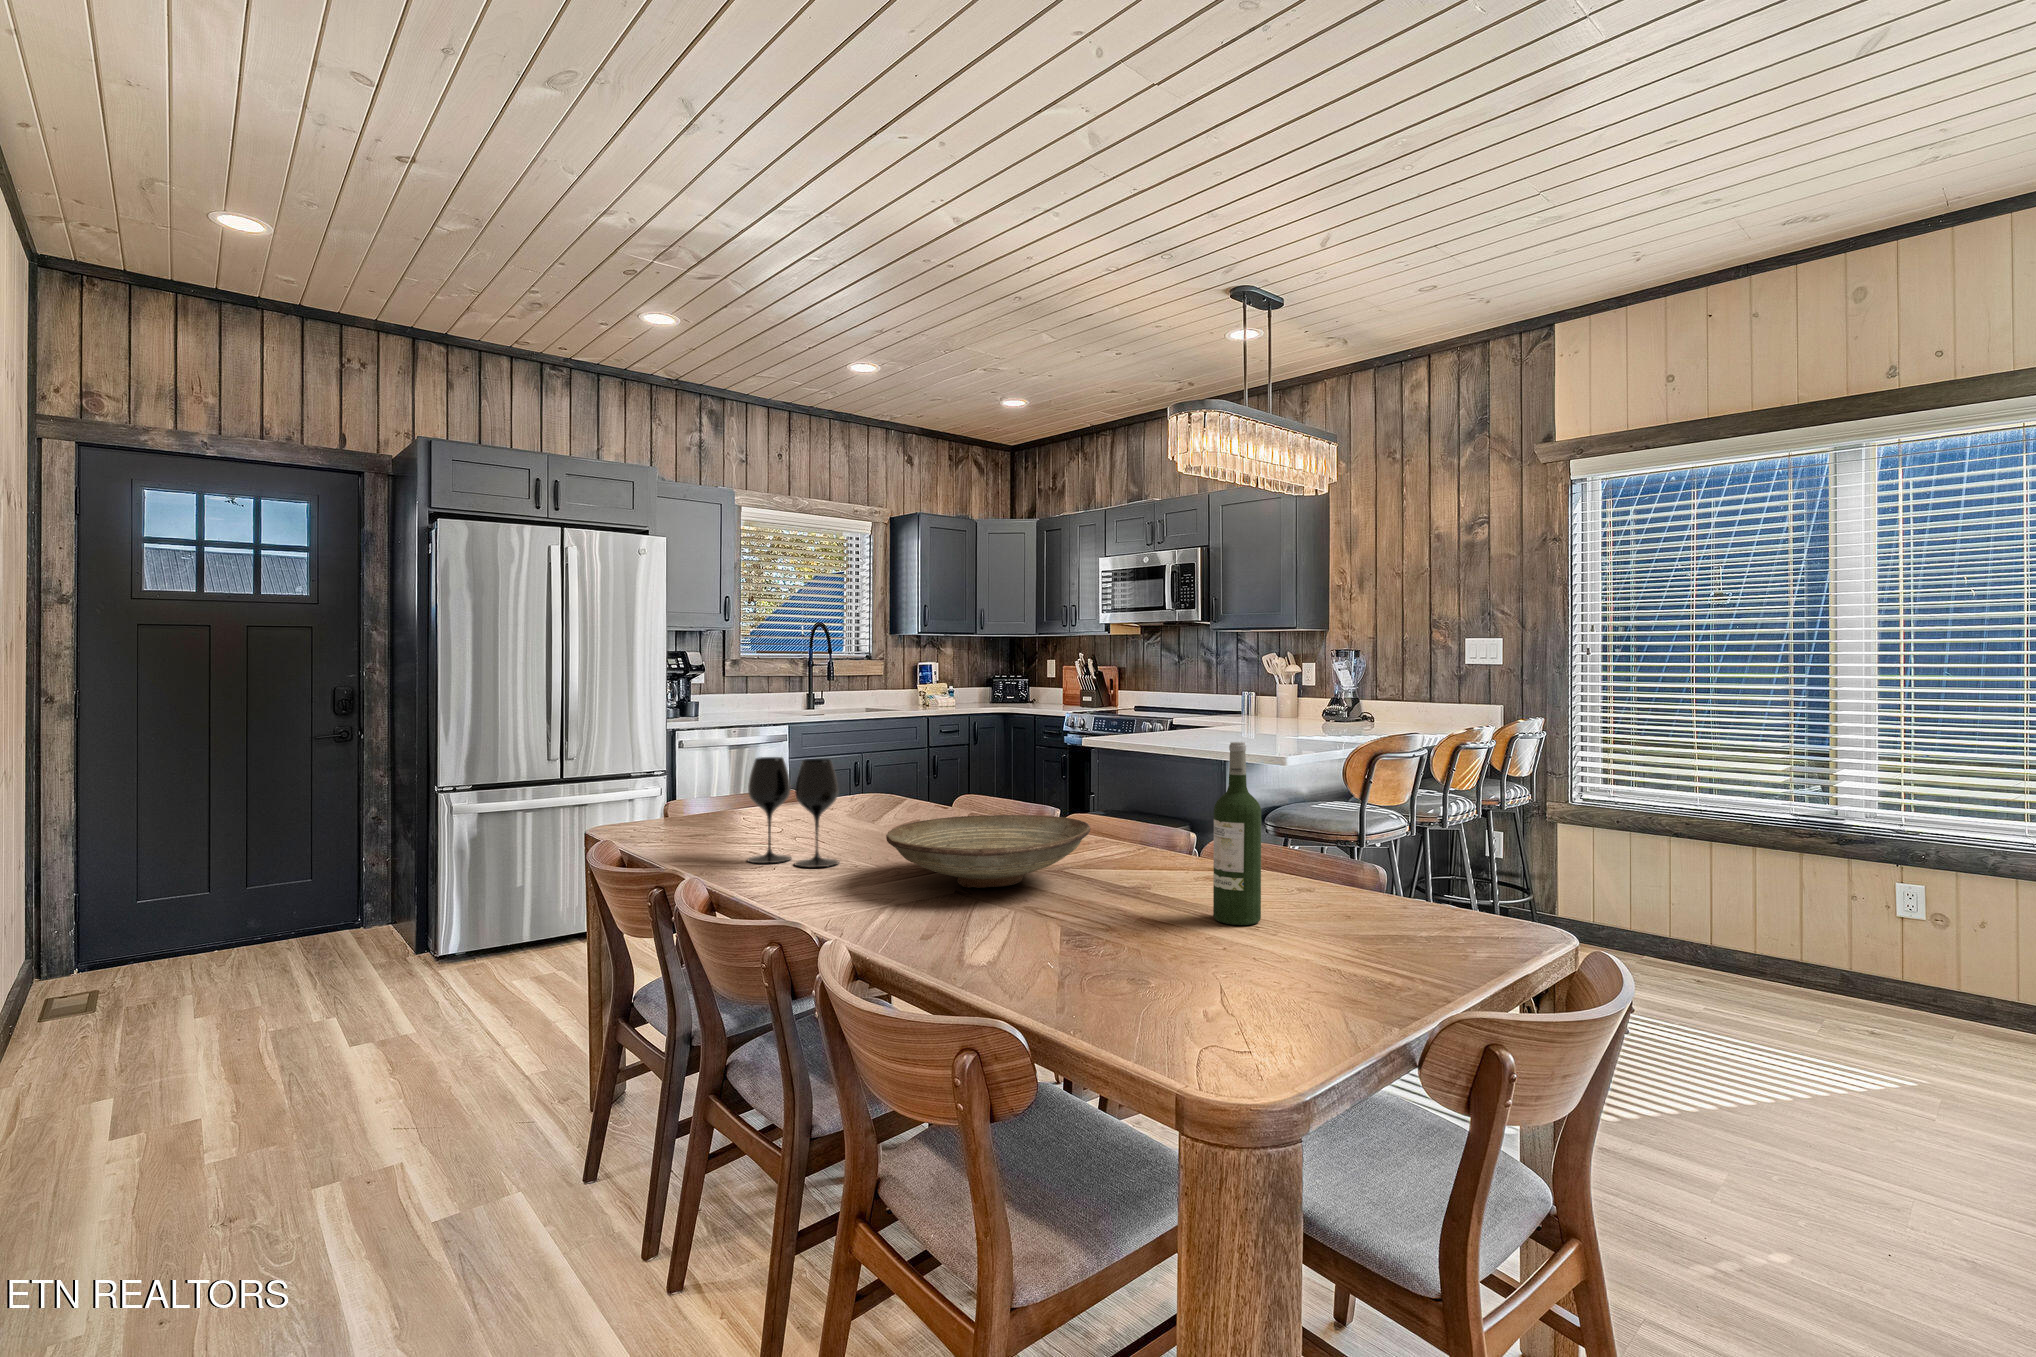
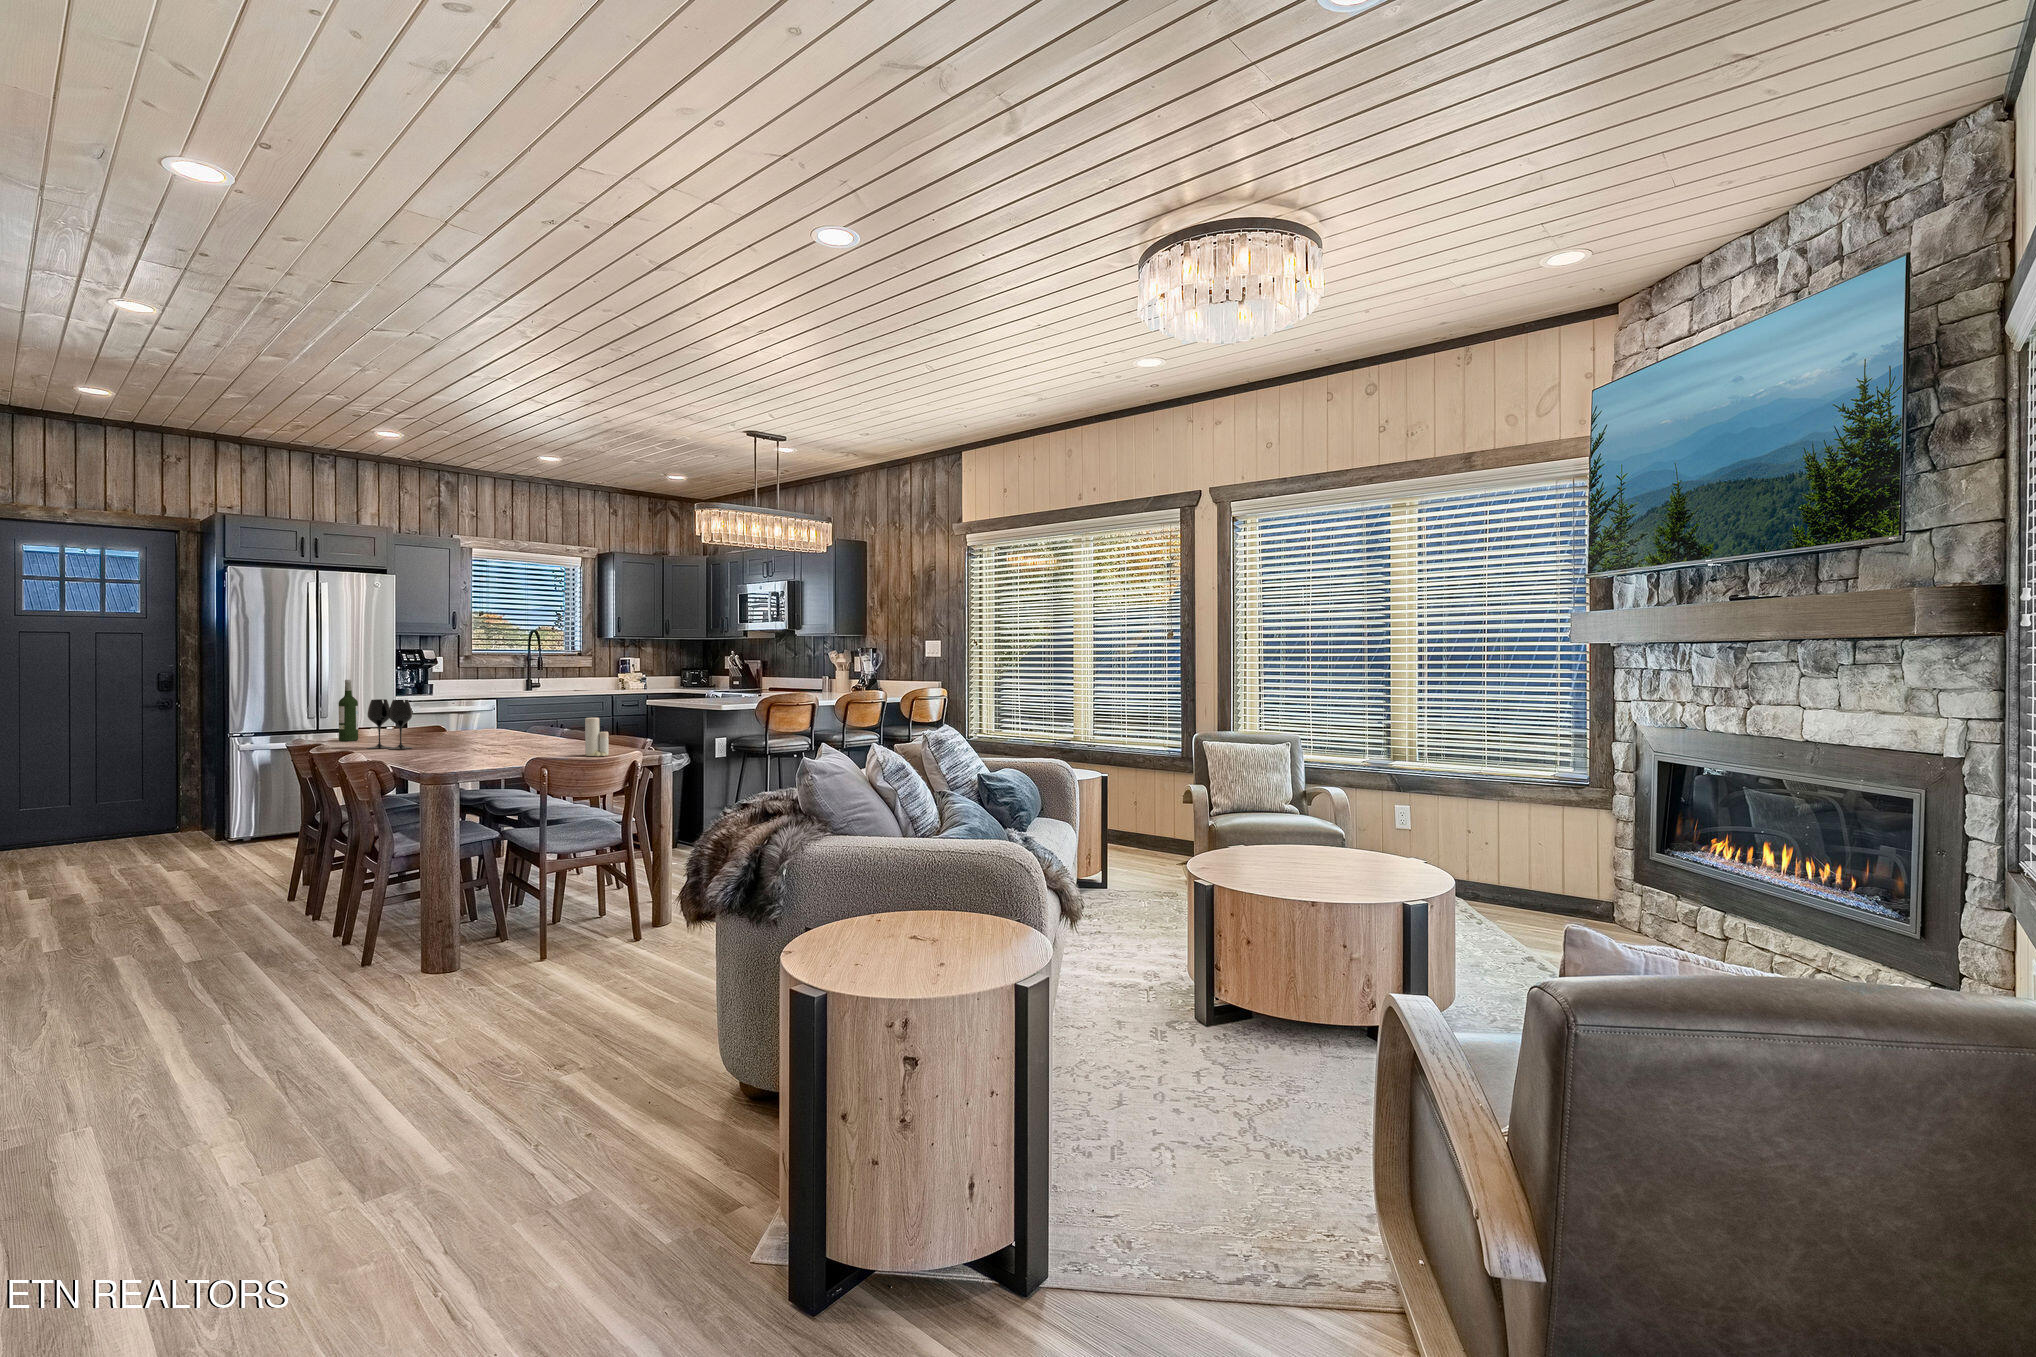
wine bottle: present [1213,742,1261,925] -> present [339,680,358,741]
candle: none [1291,809,1358,916] -> present [585,717,609,756]
decorative bowl: present [886,815,1090,888] -> none [417,725,521,752]

